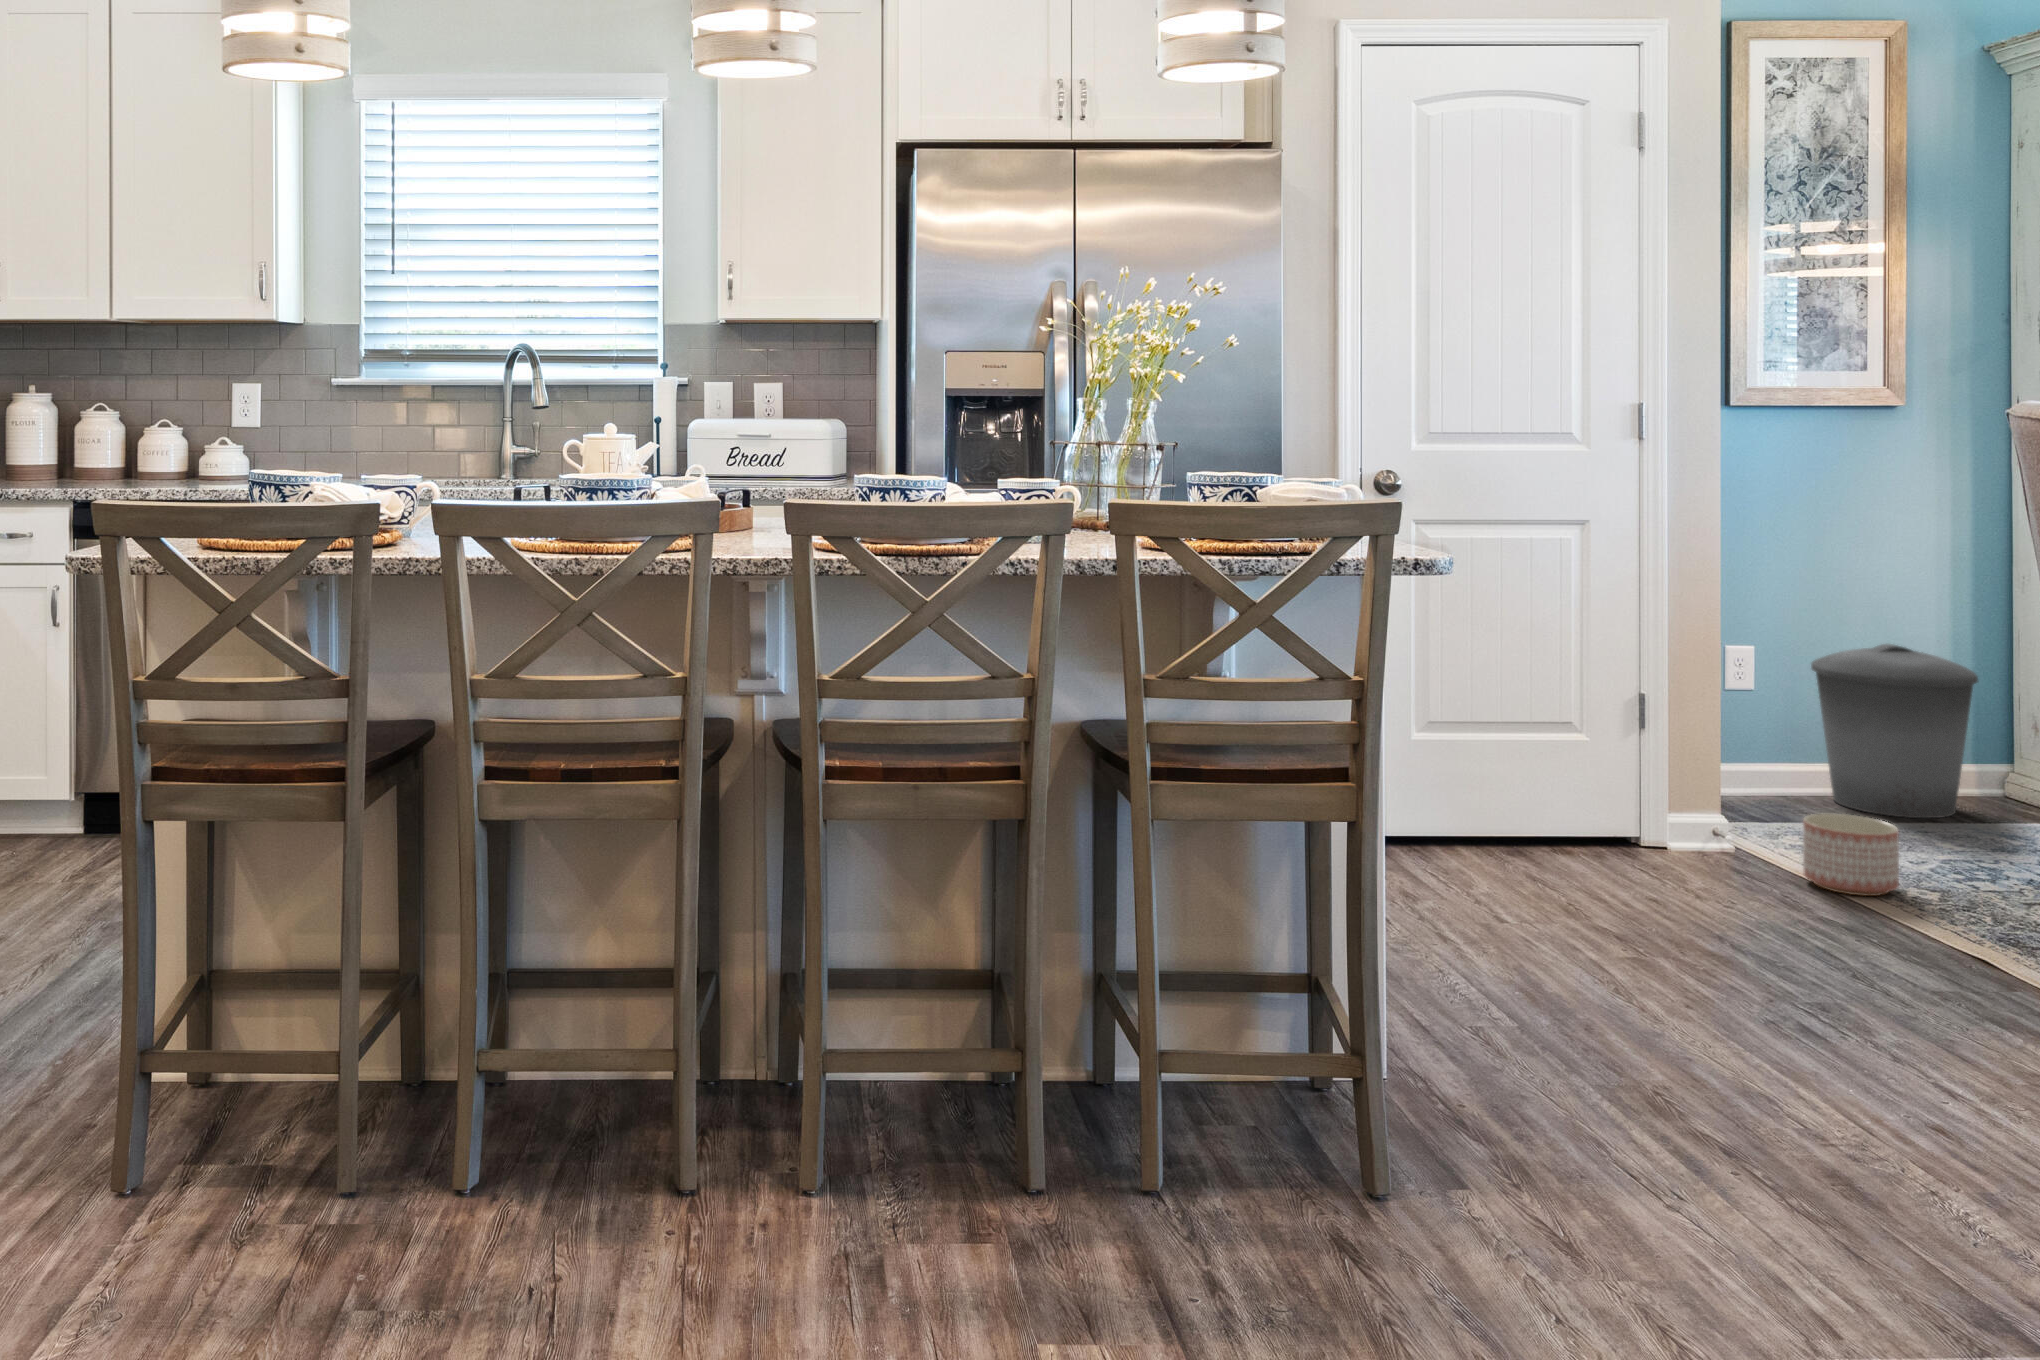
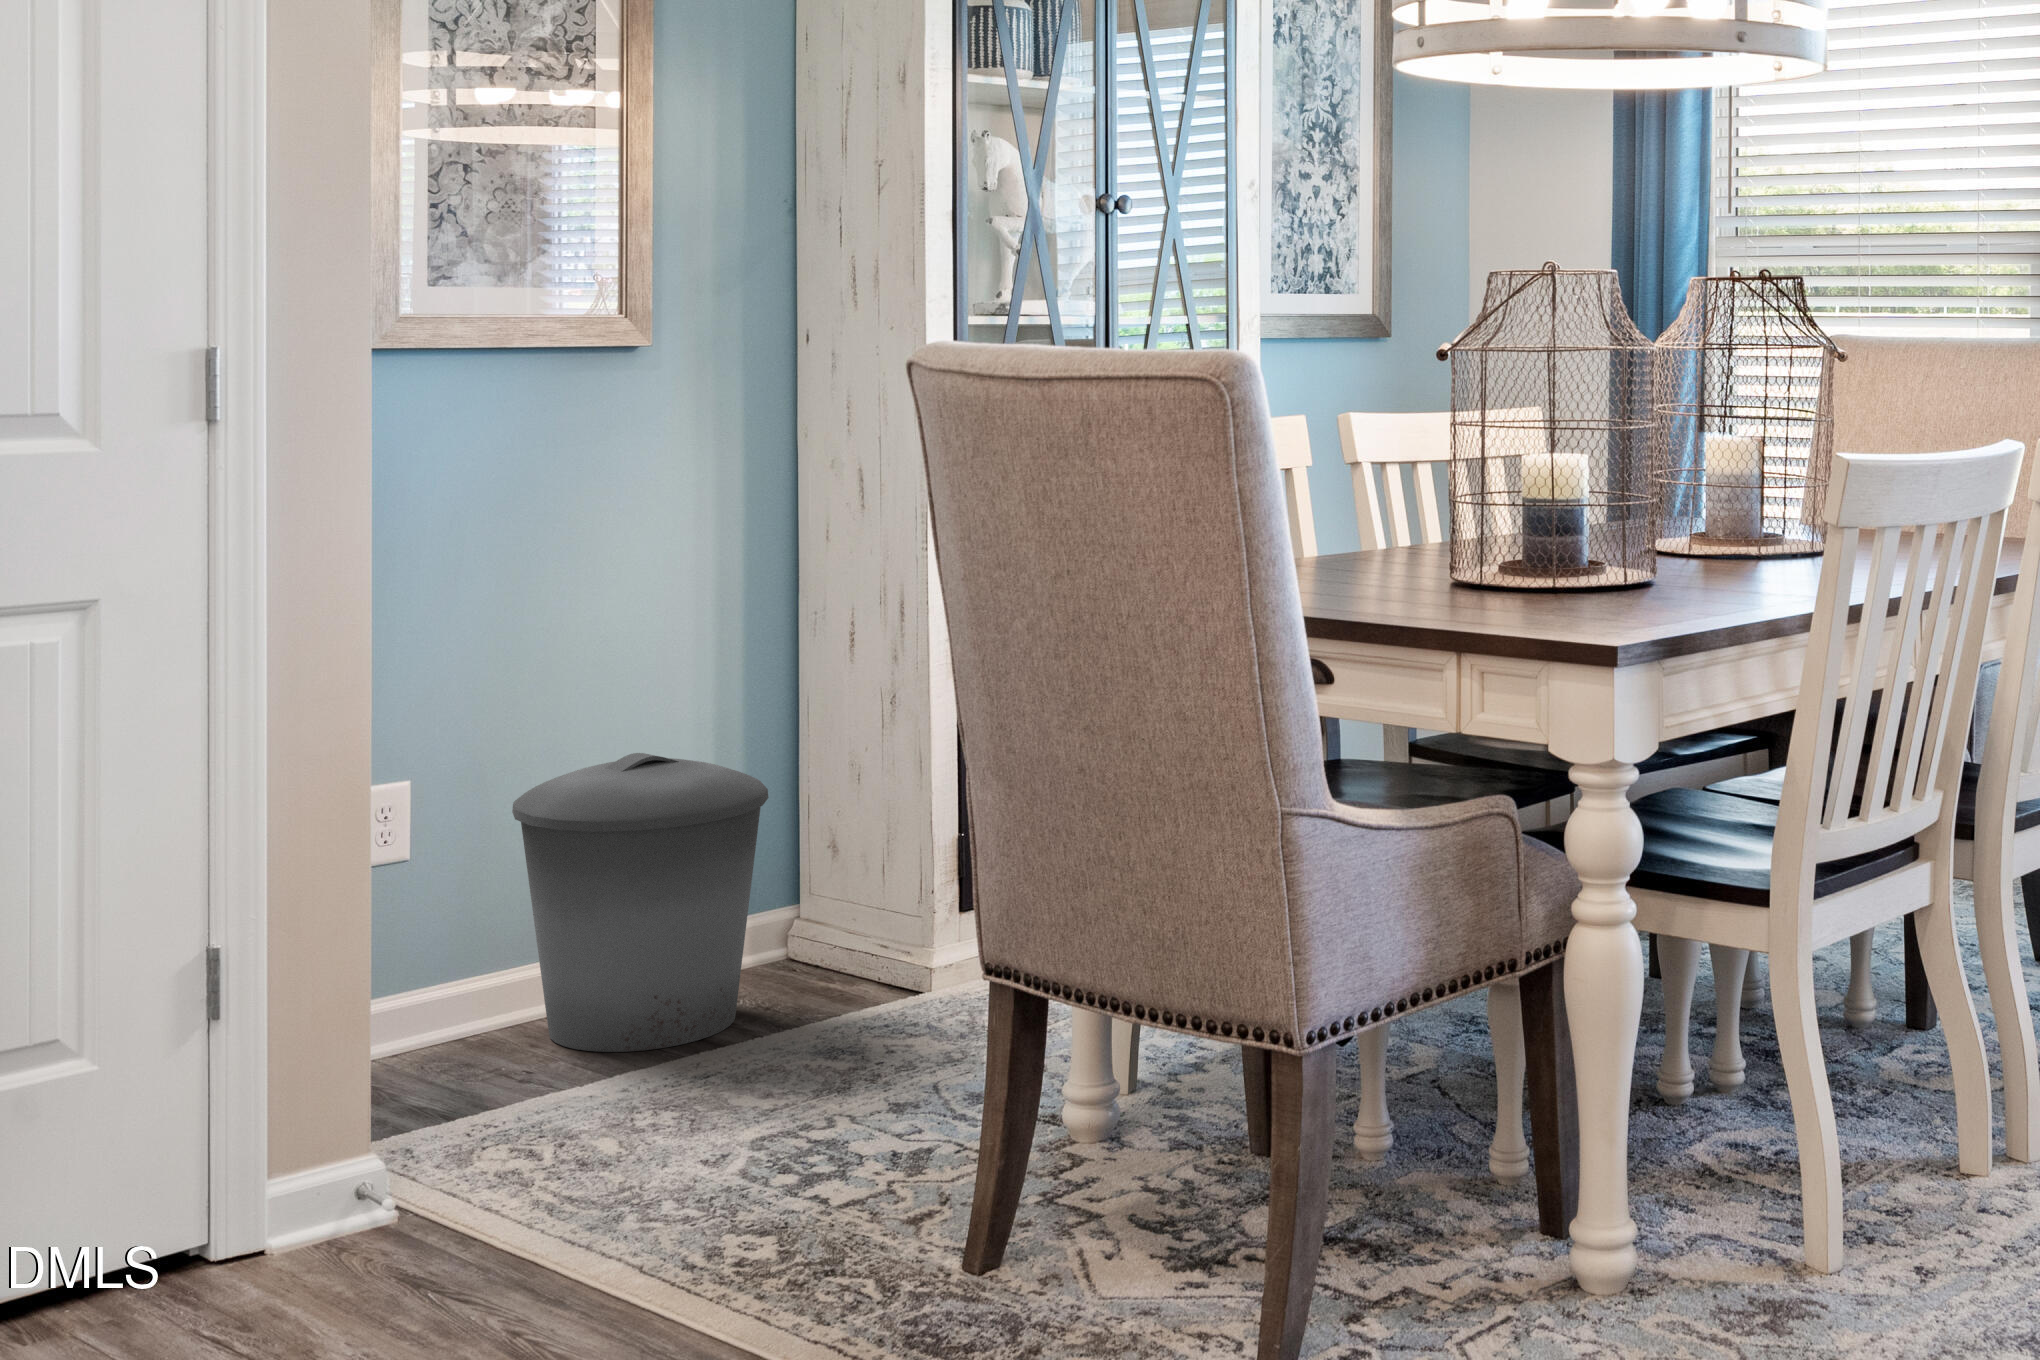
planter: present [1803,814,1899,896] -> none [535,1111,699,1278]

